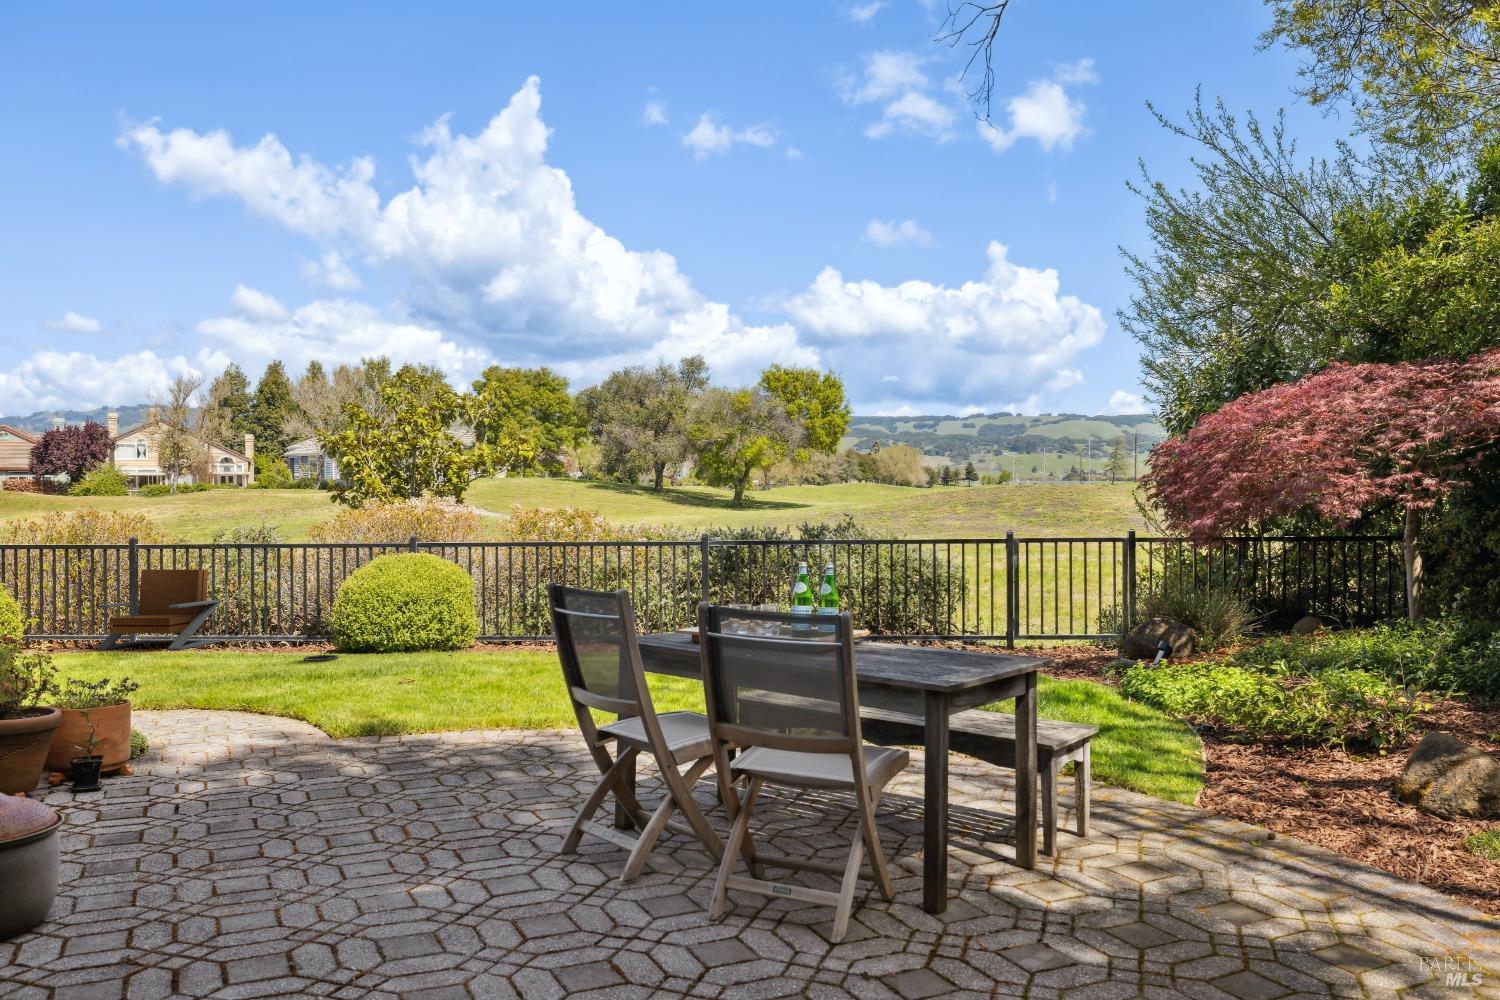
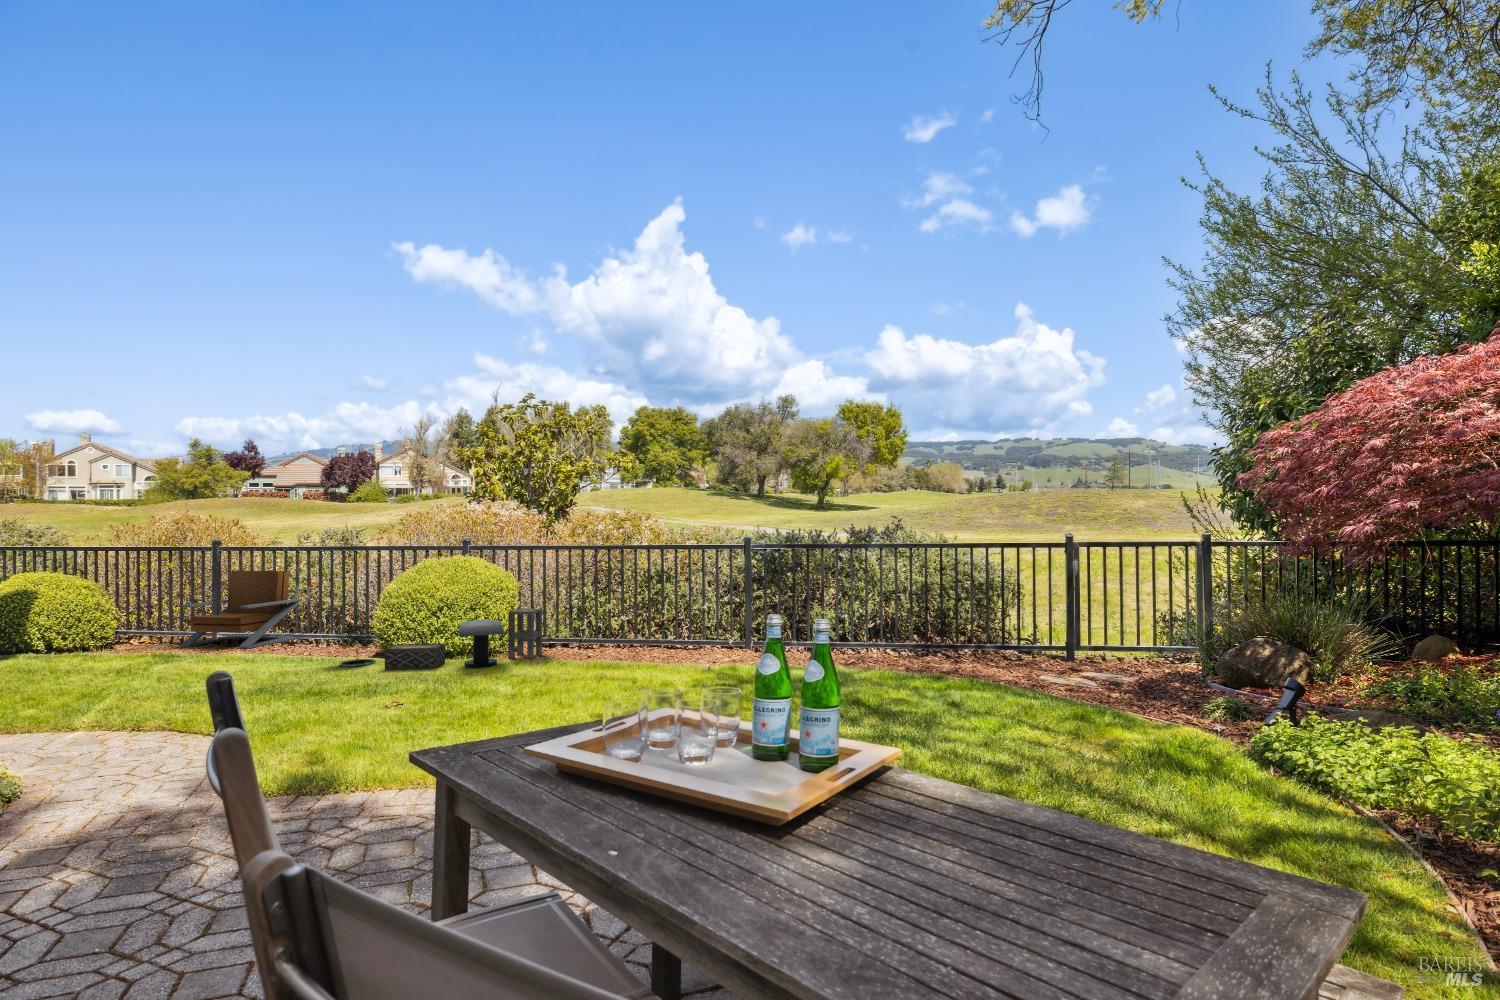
side table: none [472,604,503,653] -> present [508,609,542,659]
stool: none [425,614,476,659] -> present [458,620,504,668]
woven basket: none [357,638,412,662] -> present [385,644,445,669]

